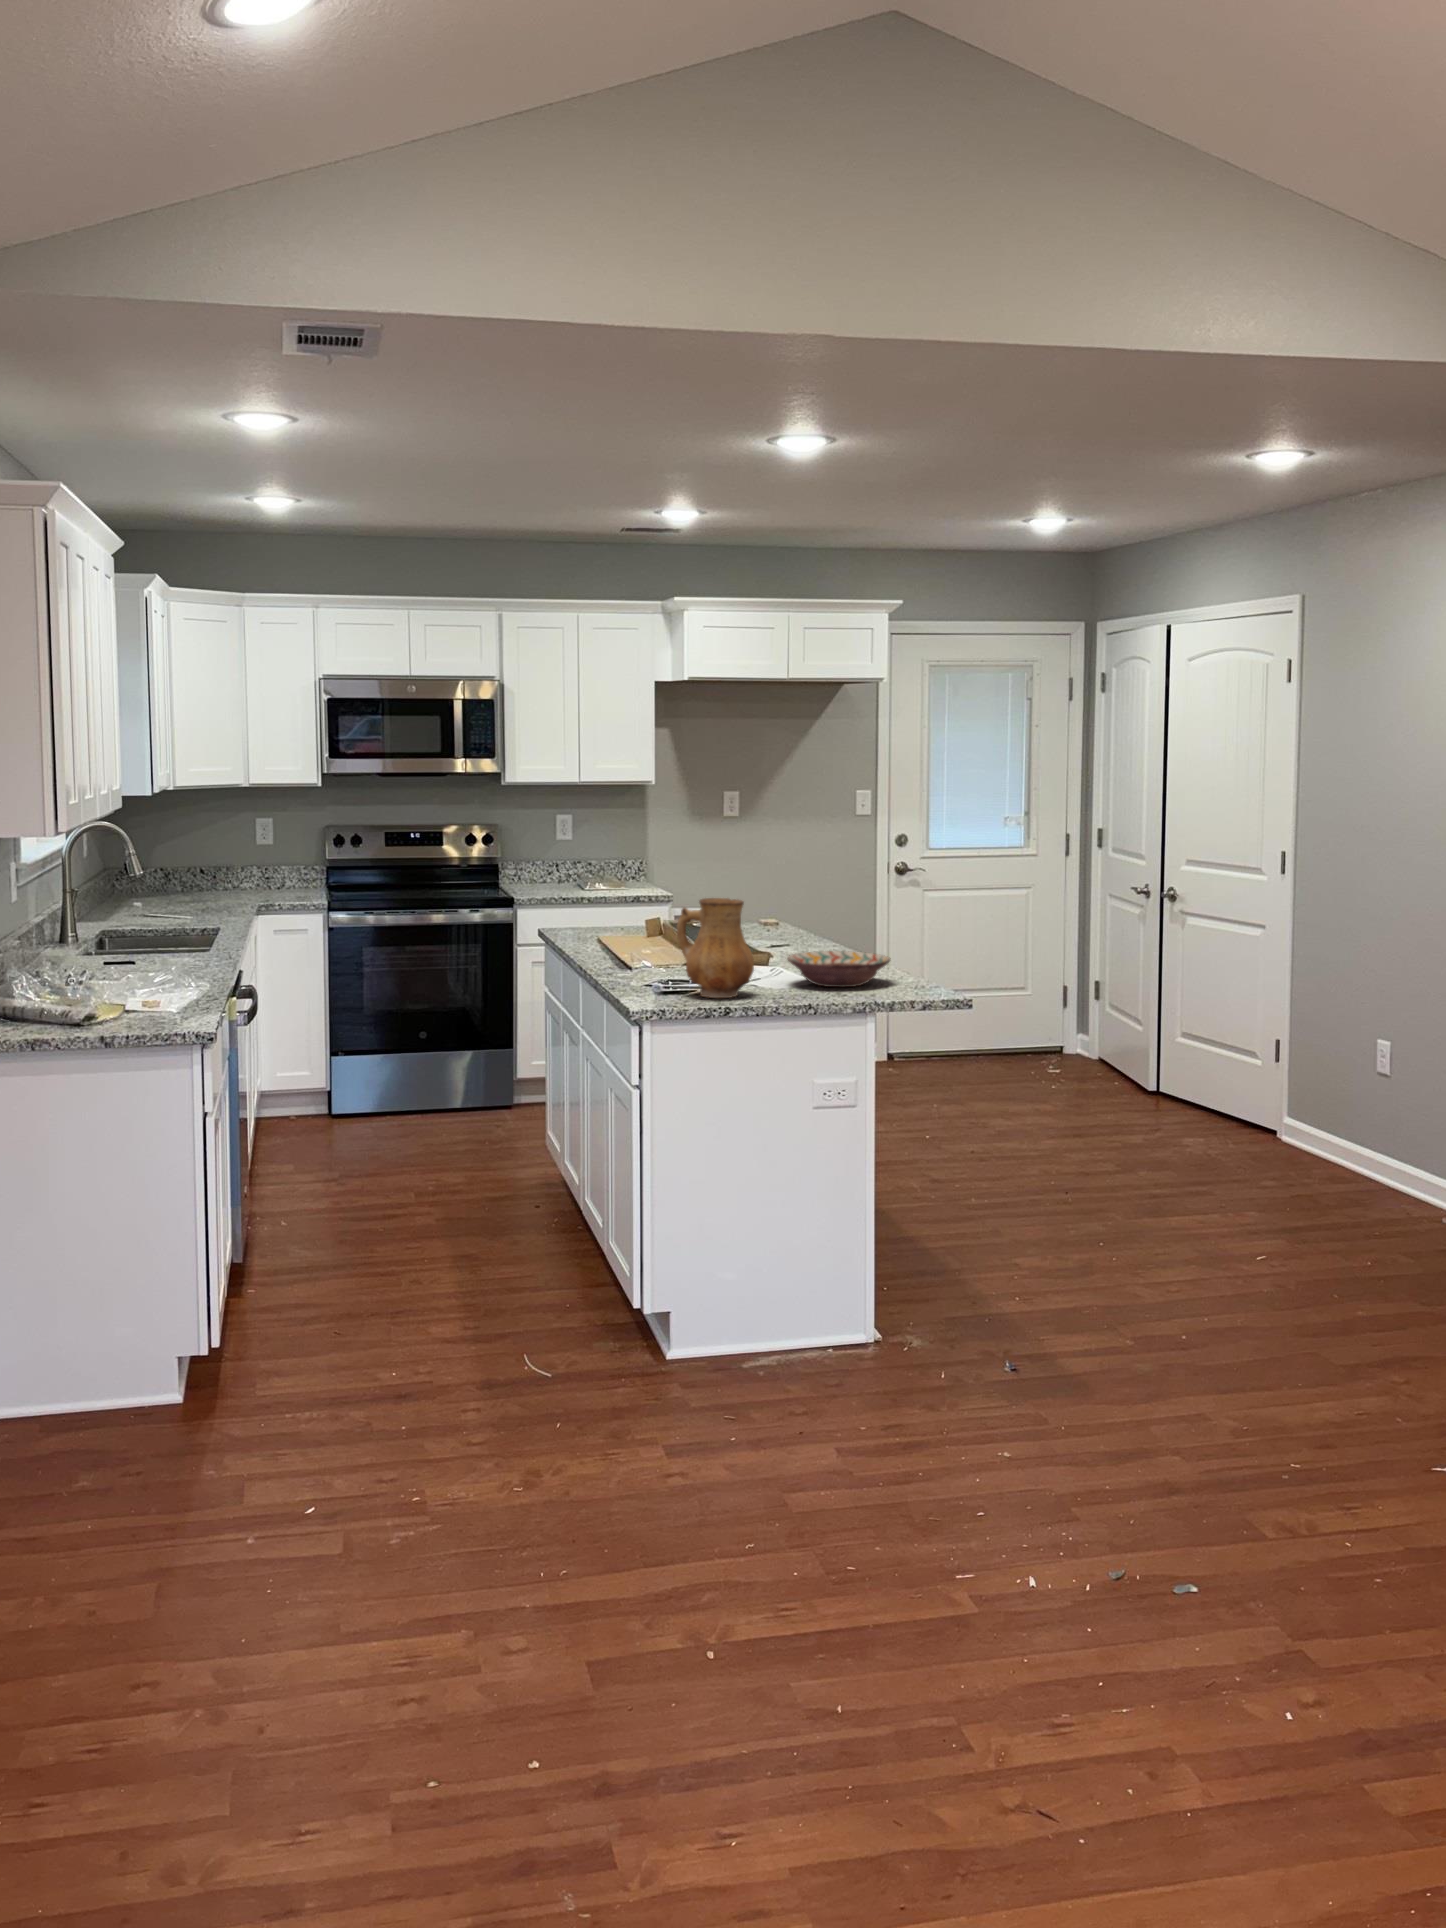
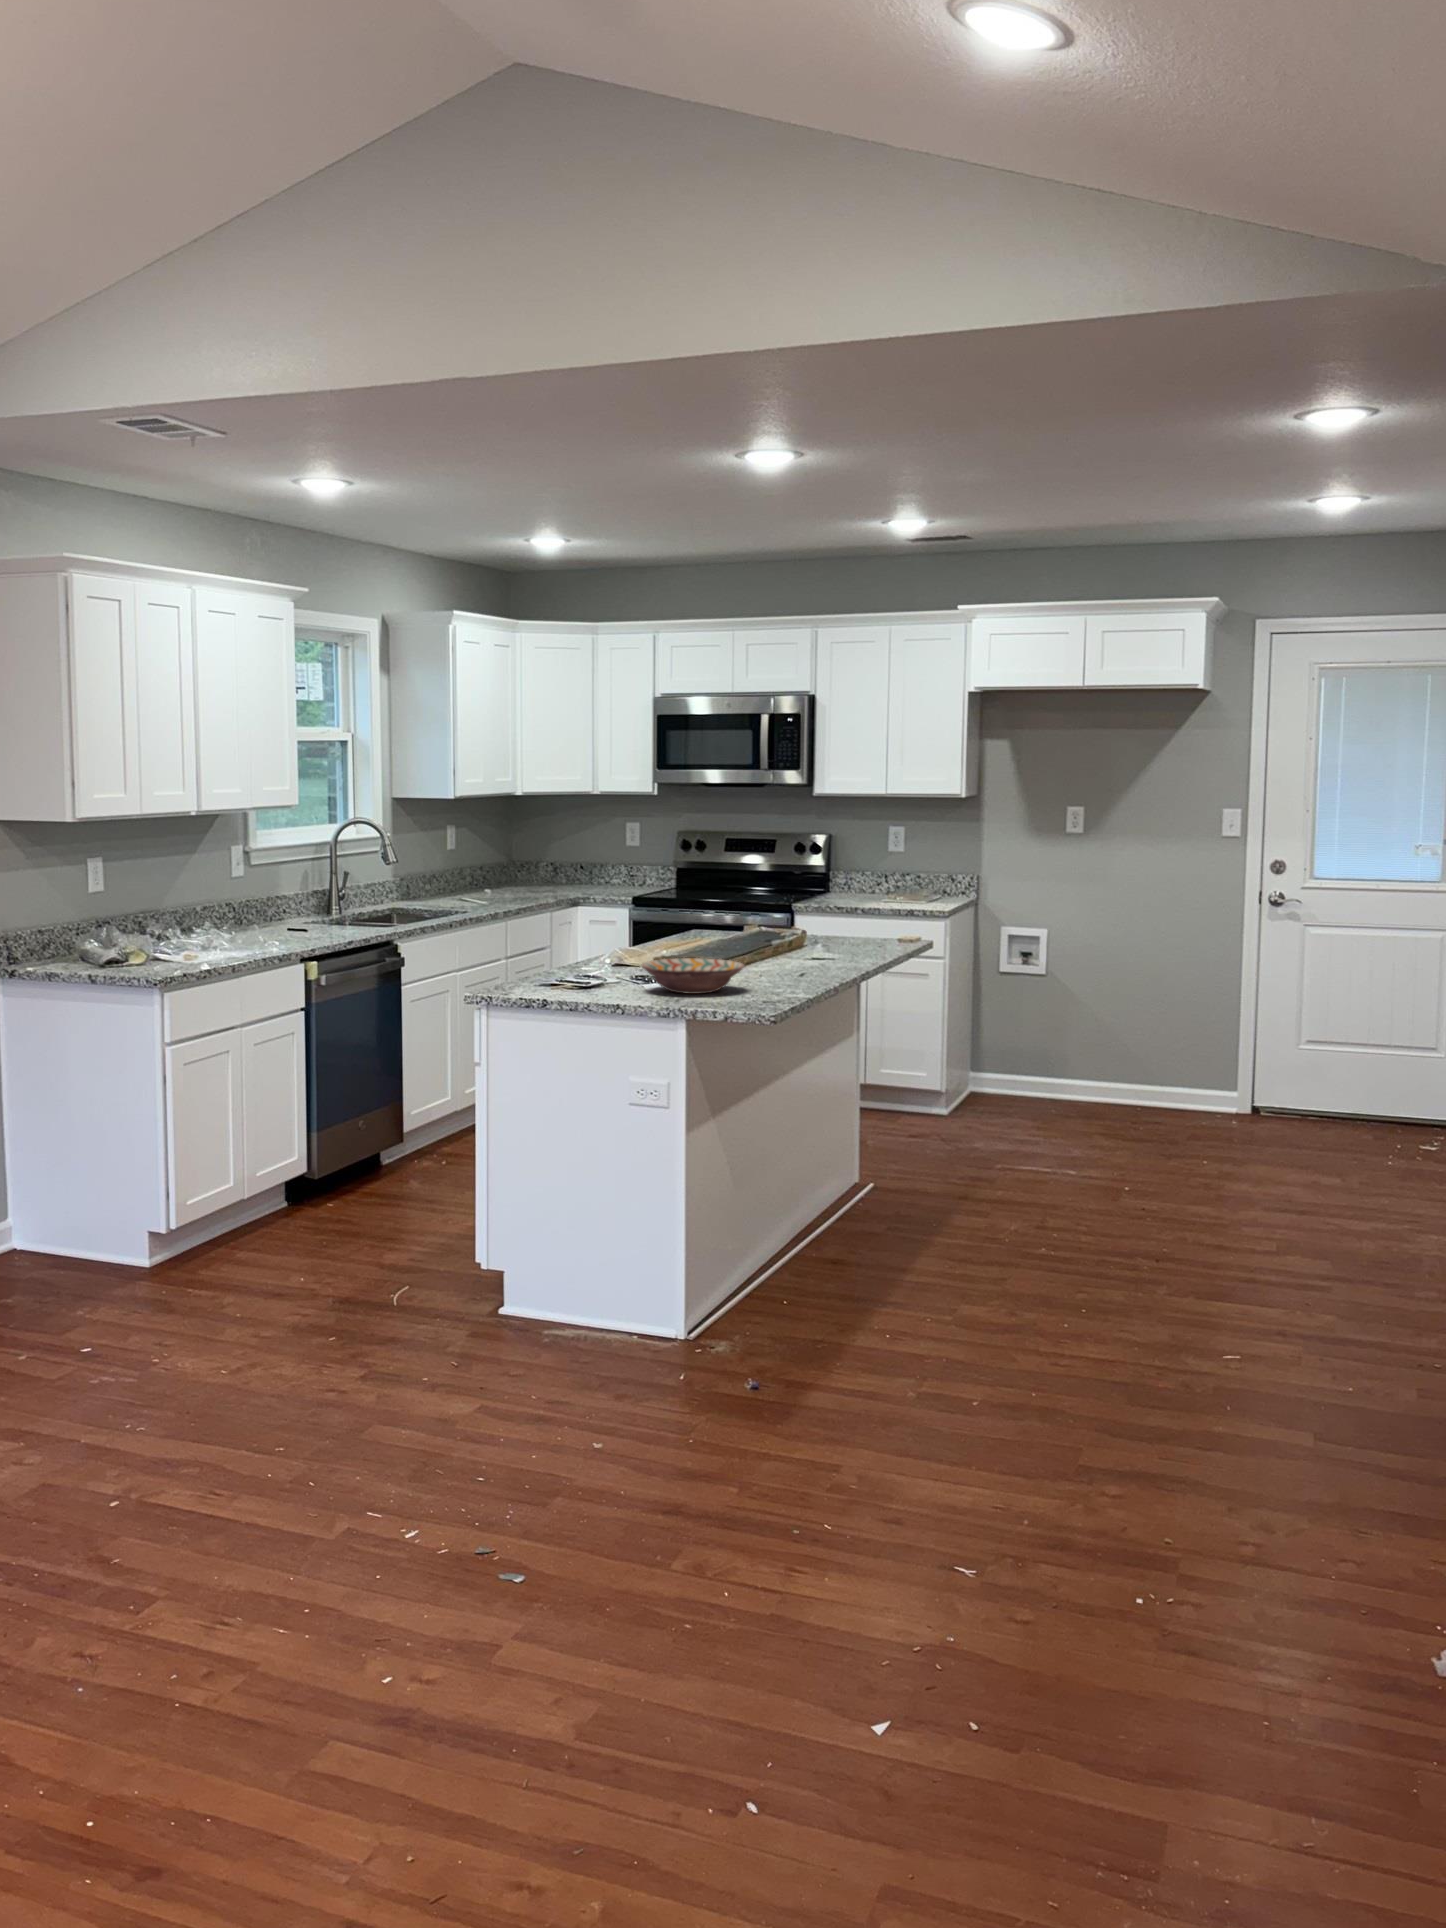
ceramic pitcher: present [677,898,754,998] -> none [529,897,593,992]

